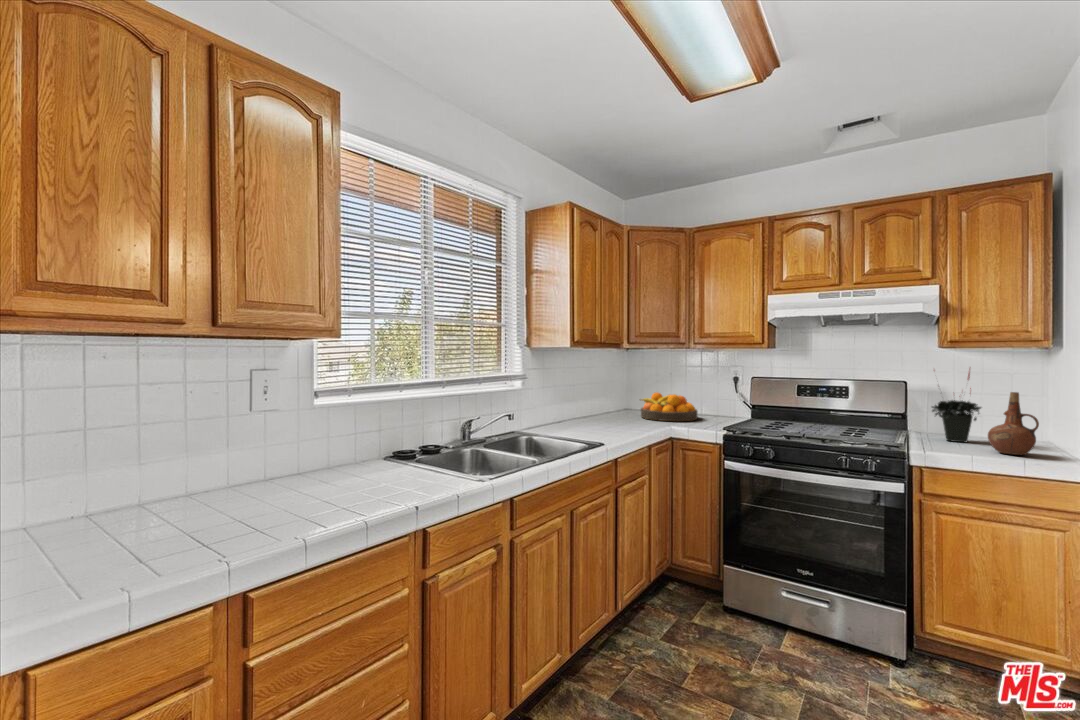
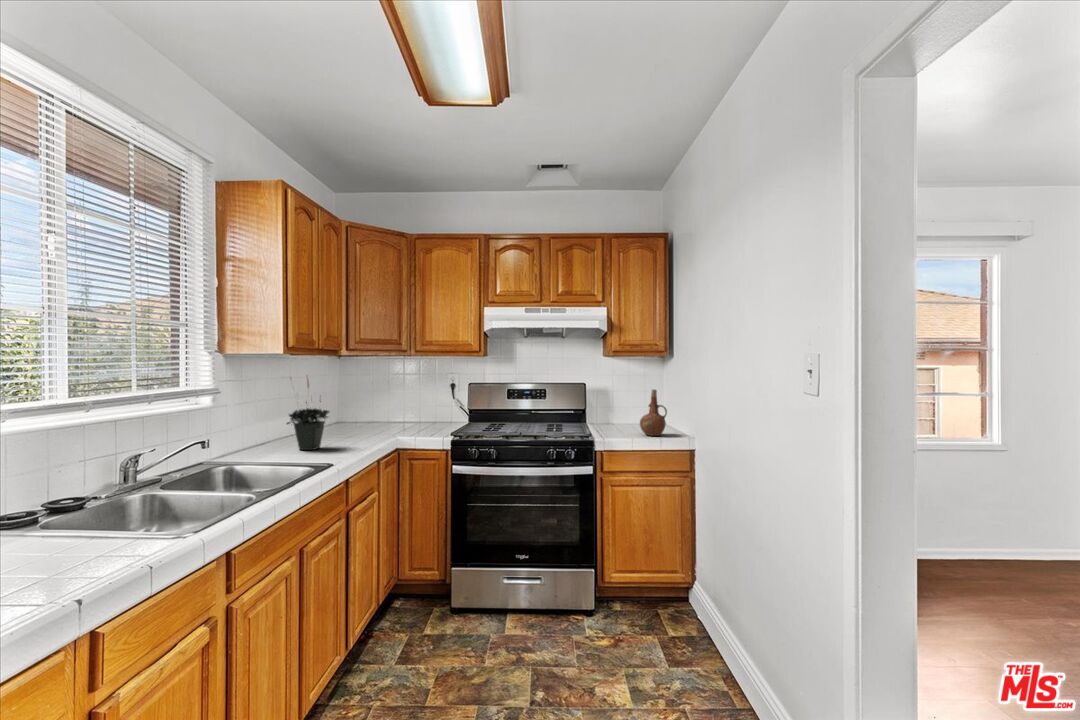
potted plant: present [932,372,981,442] -> present [287,381,329,450]
fruit bowl: present [641,392,697,421] -> none [355,403,418,433]

